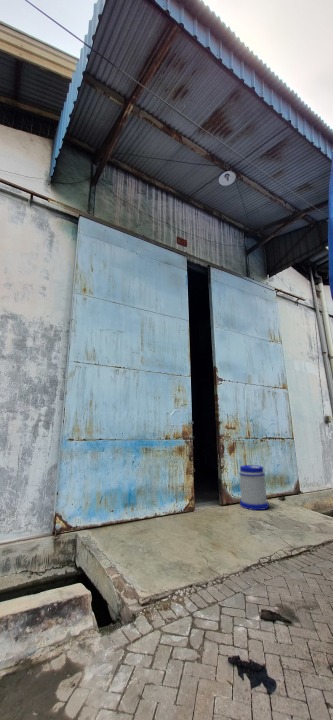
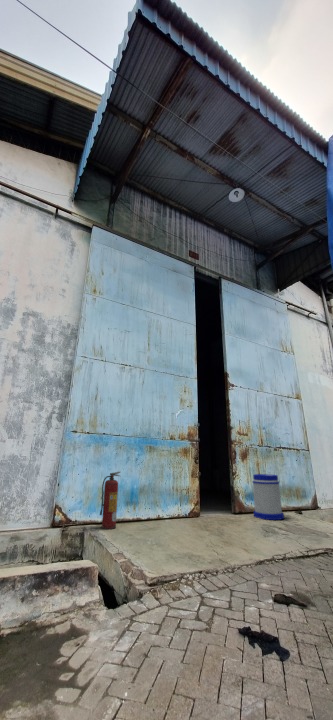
fire extinguisher: none [91,476,111,533] -> present [100,472,120,529]

